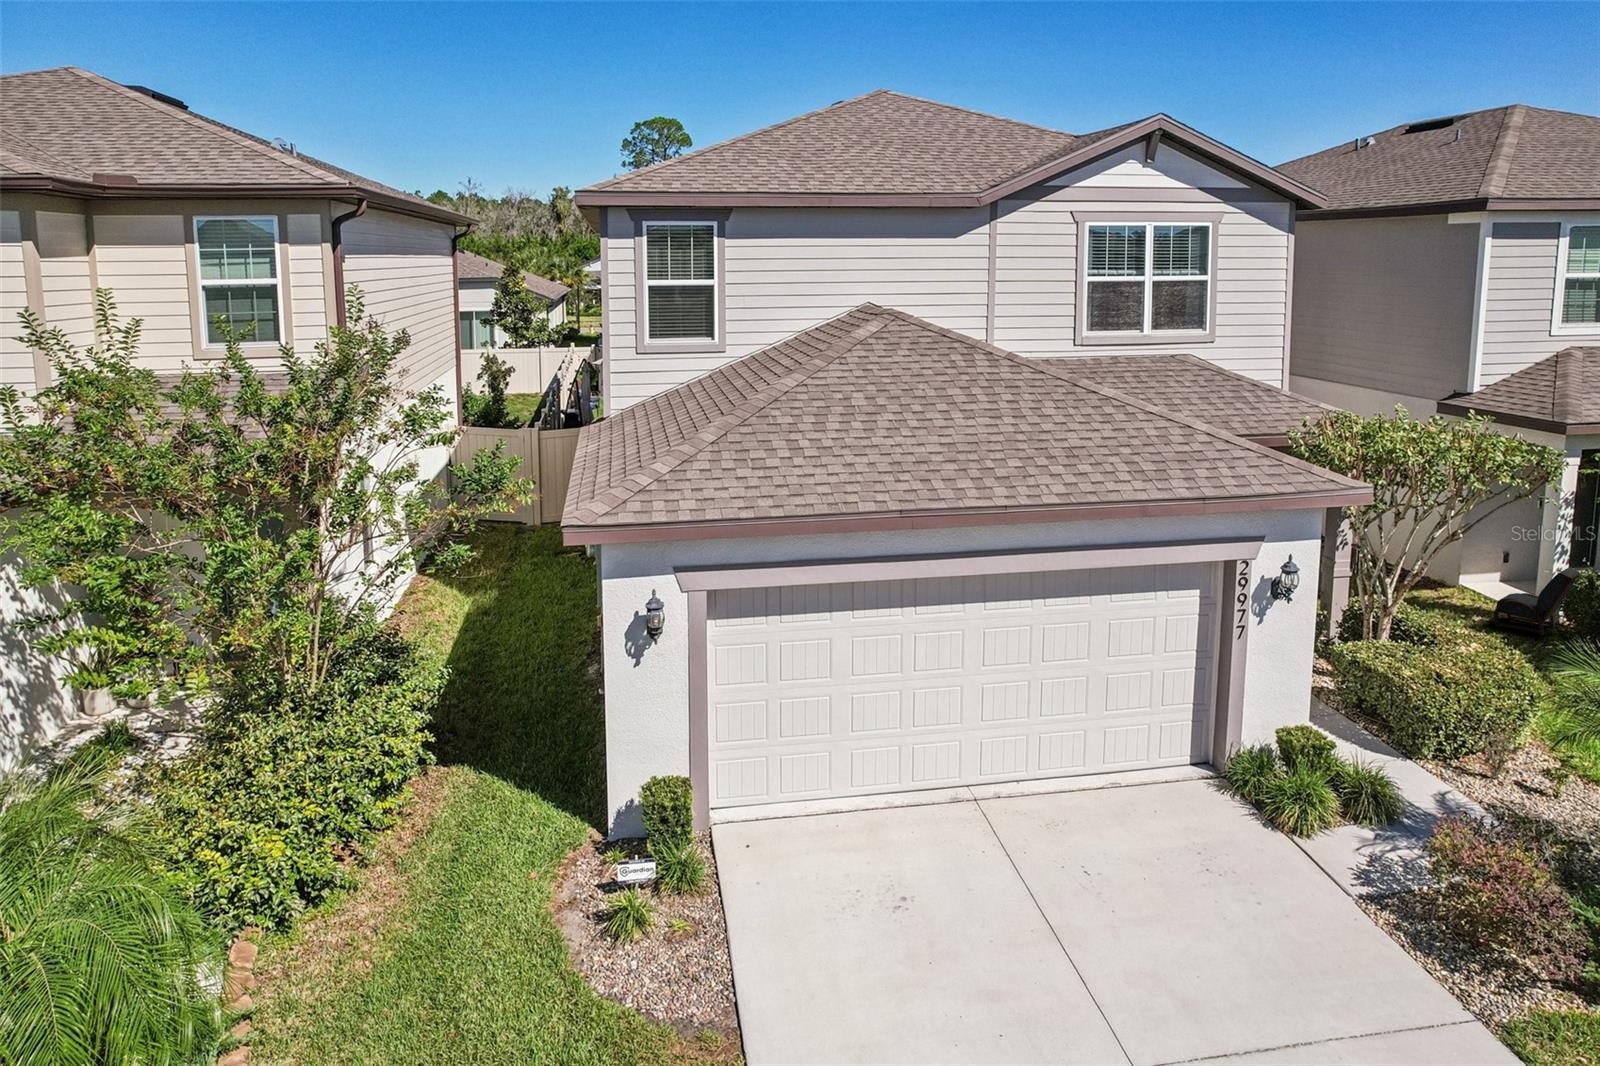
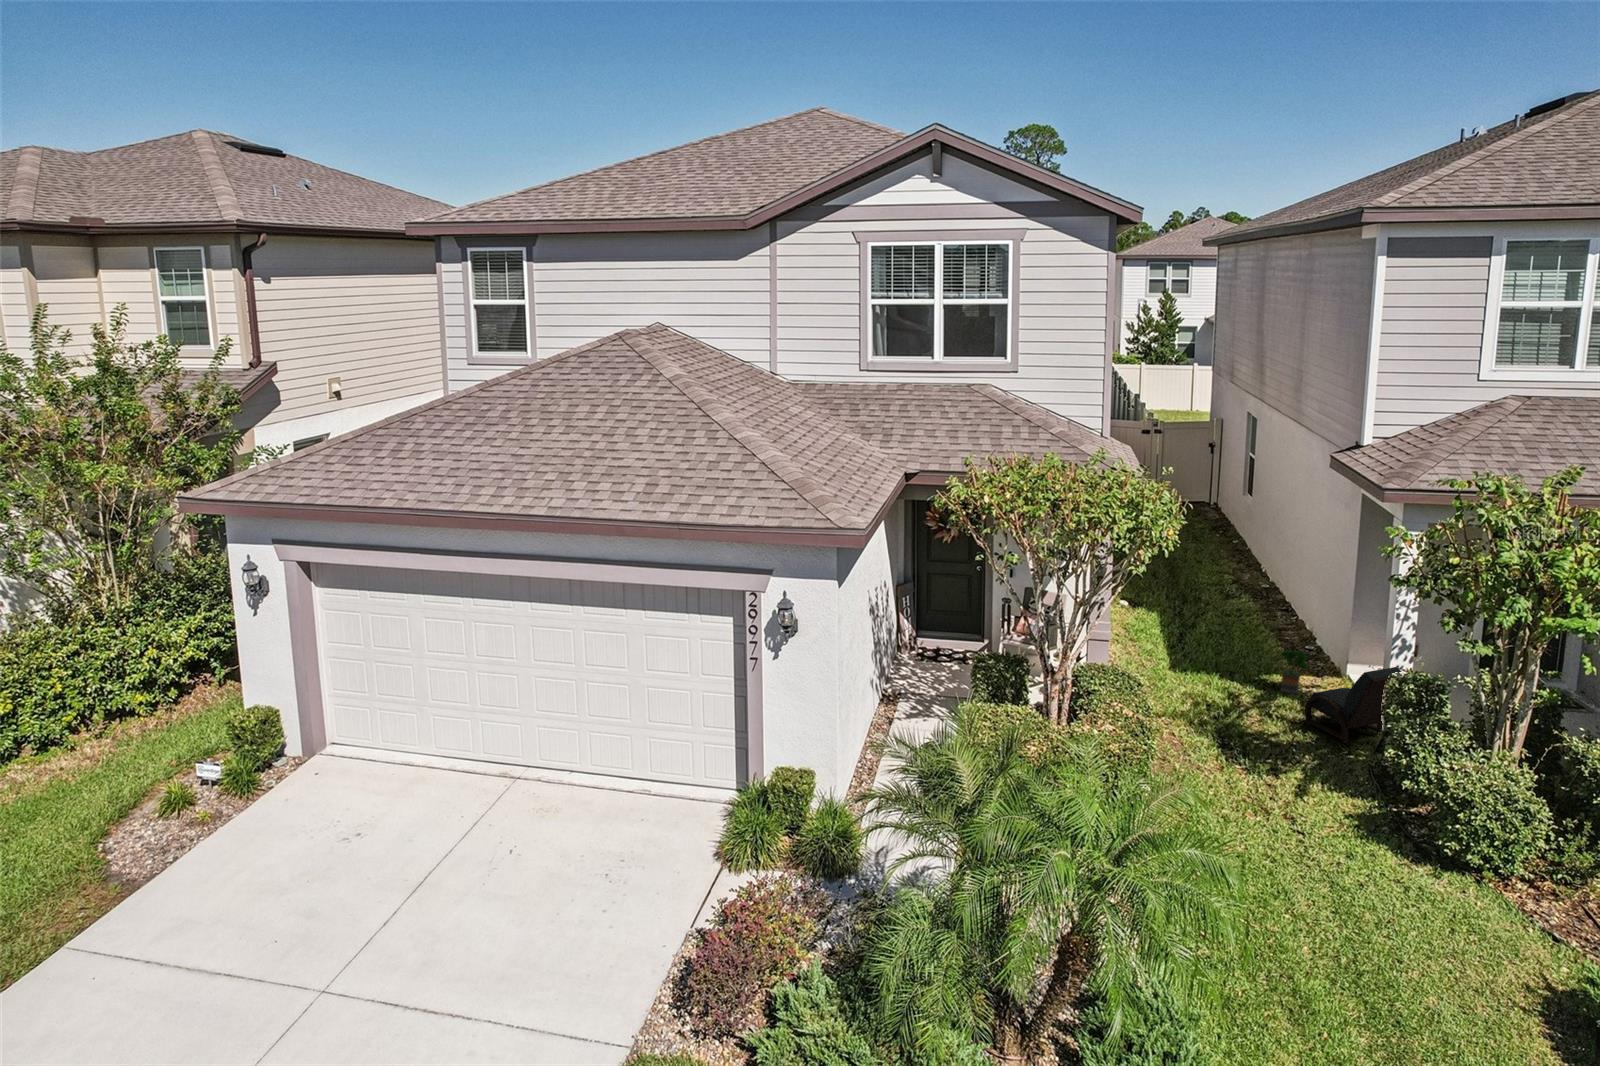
potted tree: none [1435,571,1465,609] -> present [1281,650,1308,694]

